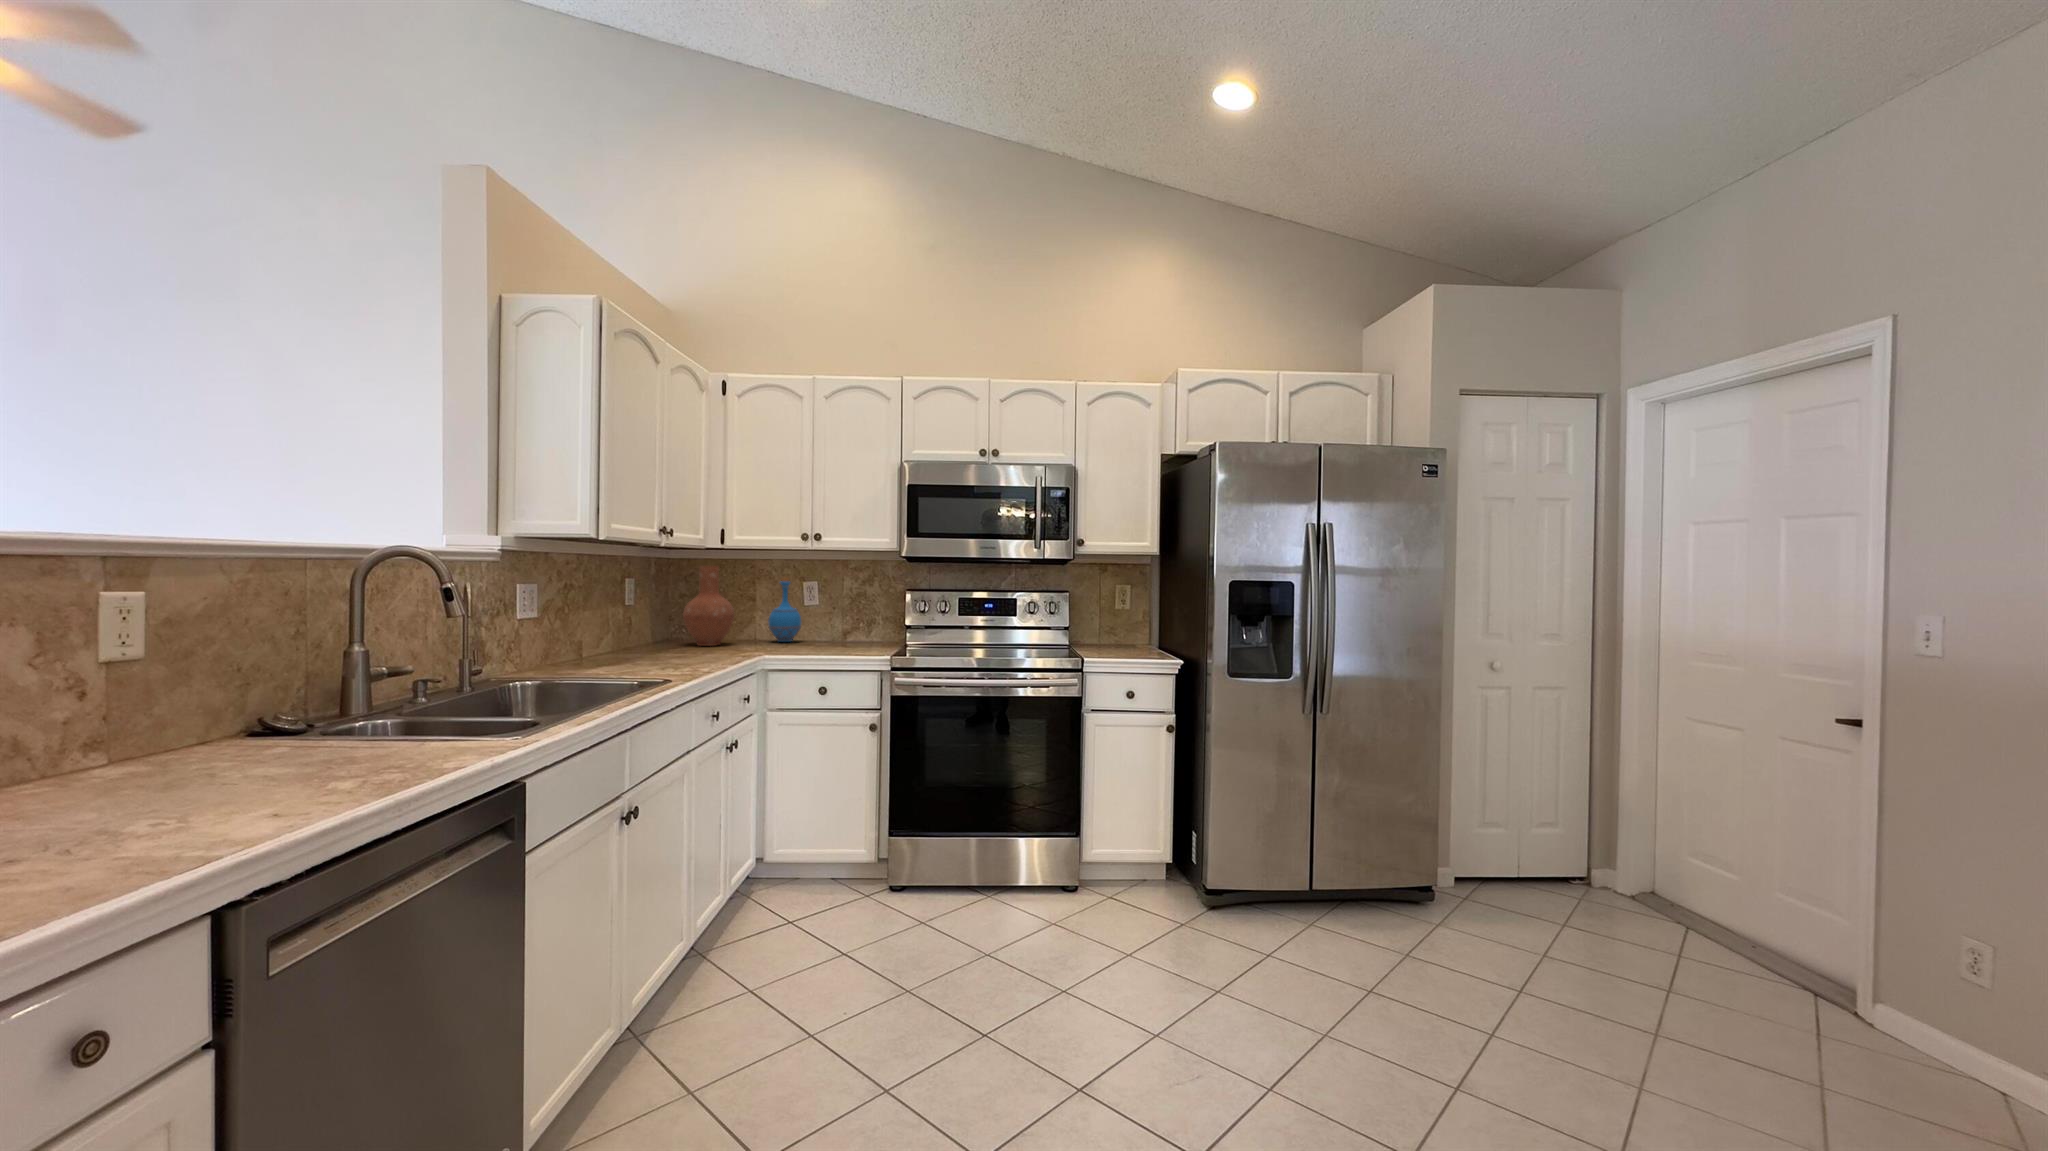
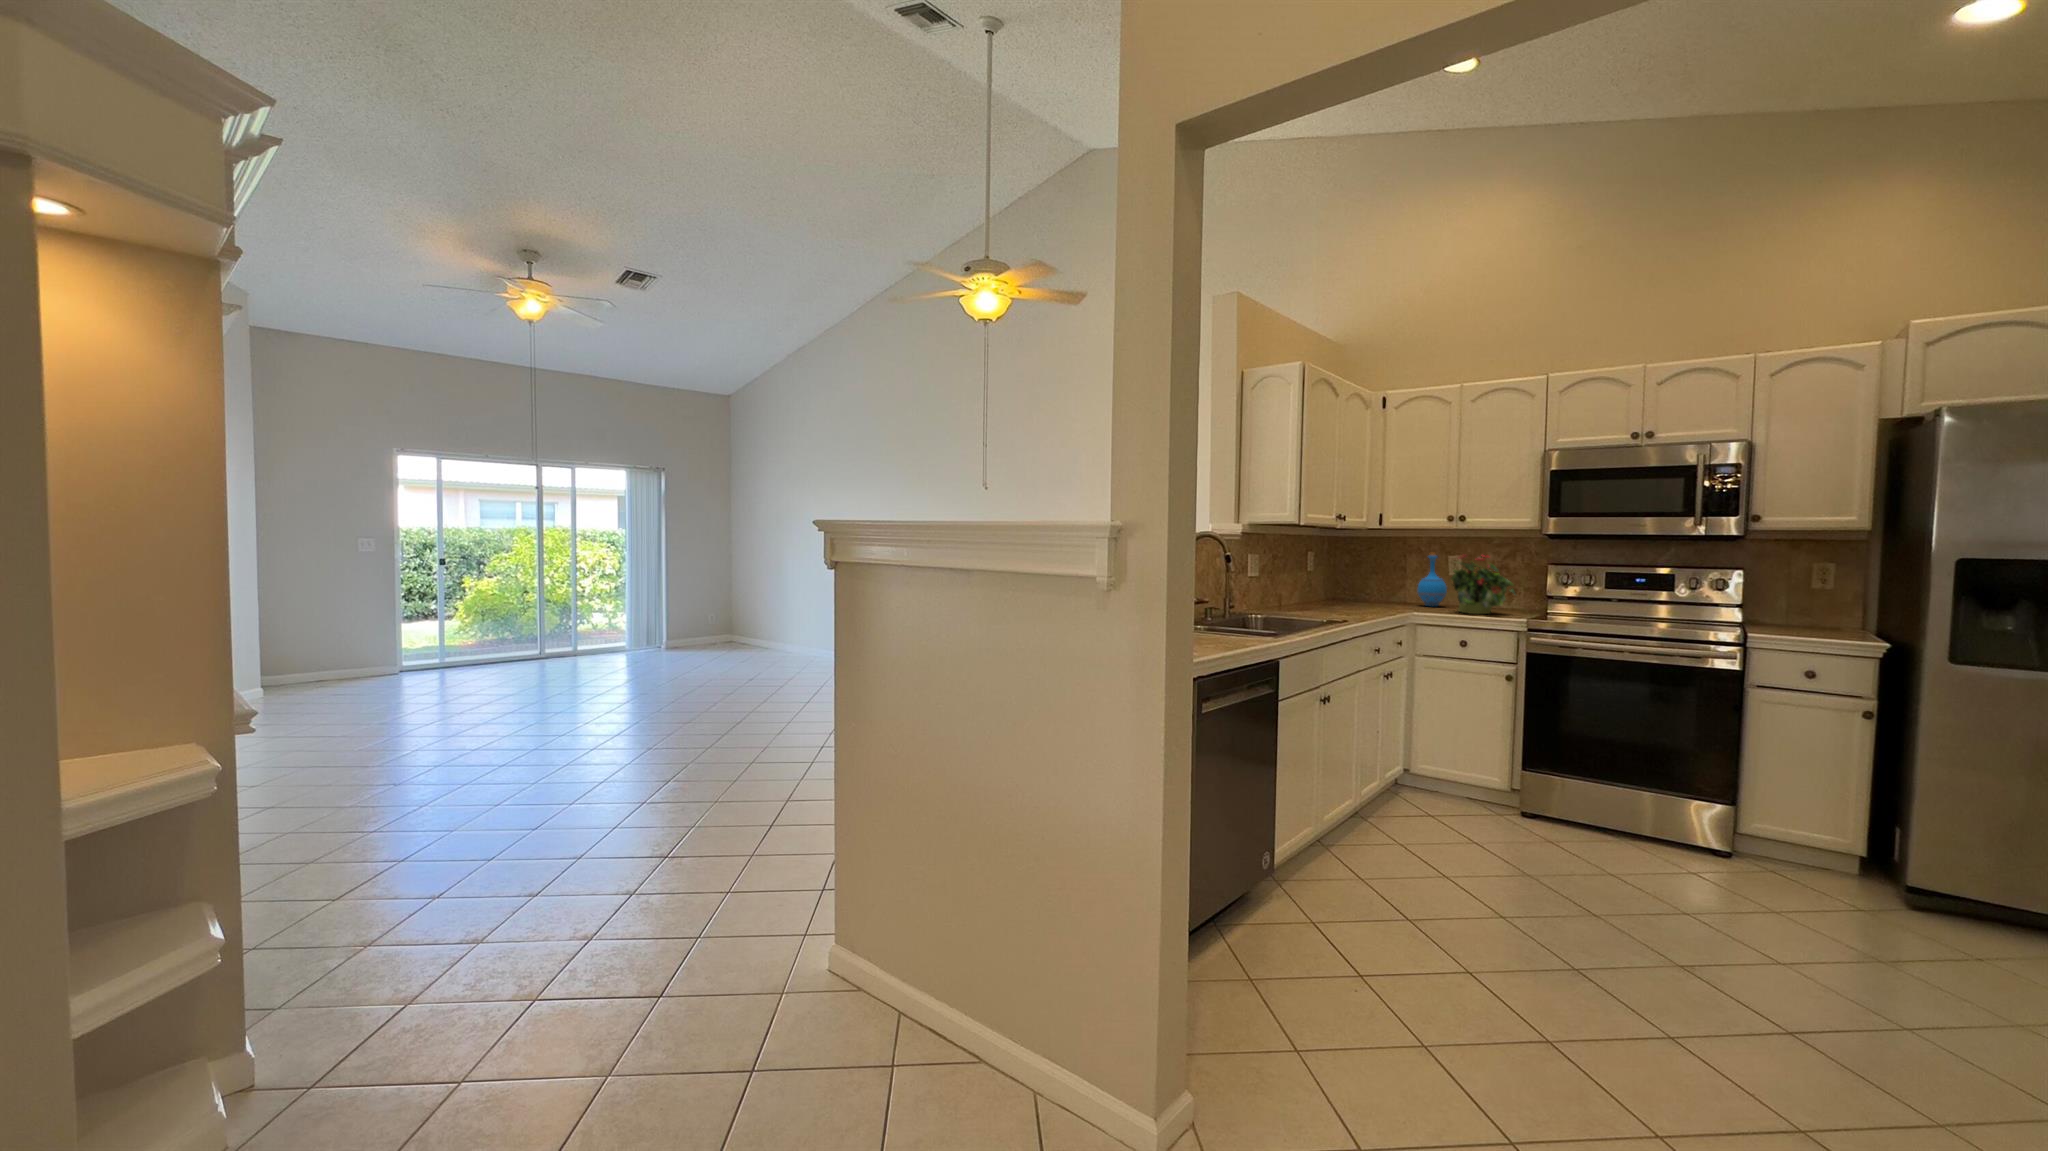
vase: present [683,566,735,646] -> none [1349,543,1389,605]
potted plant: none [805,579,876,651] -> present [1451,555,1515,614]

